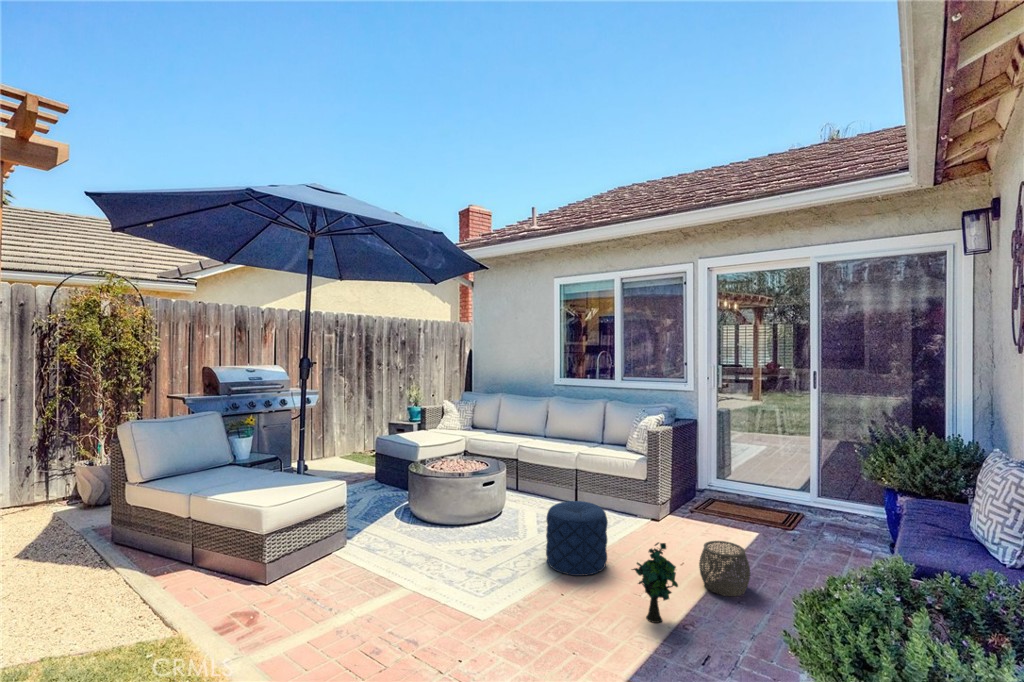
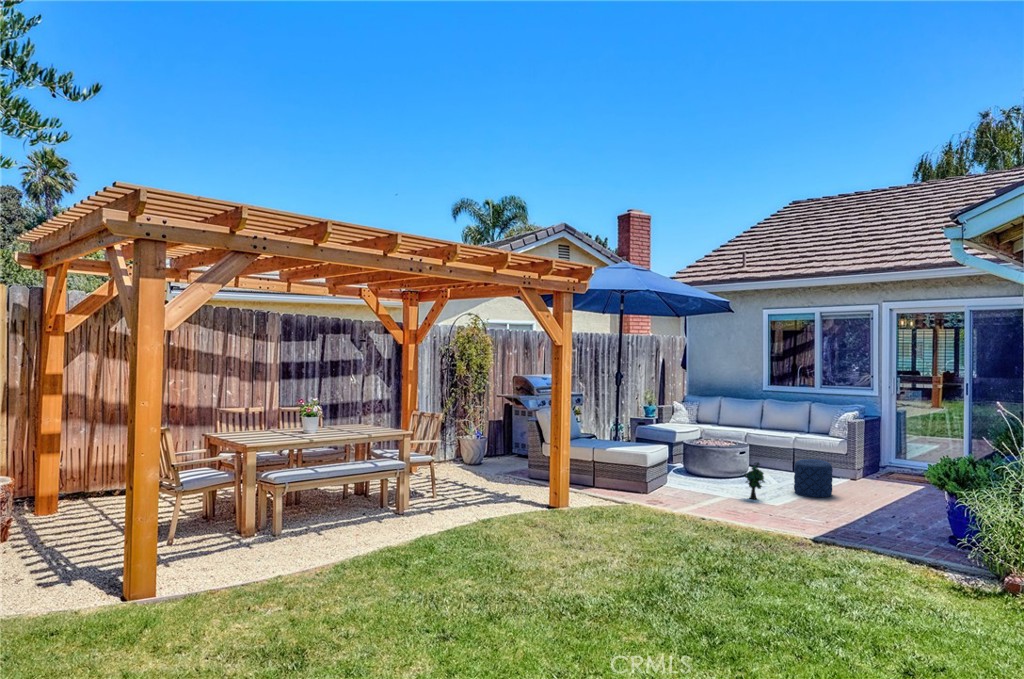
woven basket: present [699,541,750,596] -> none [889,479,920,506]
decorative plant: present [632,542,678,623] -> present [744,462,765,499]

